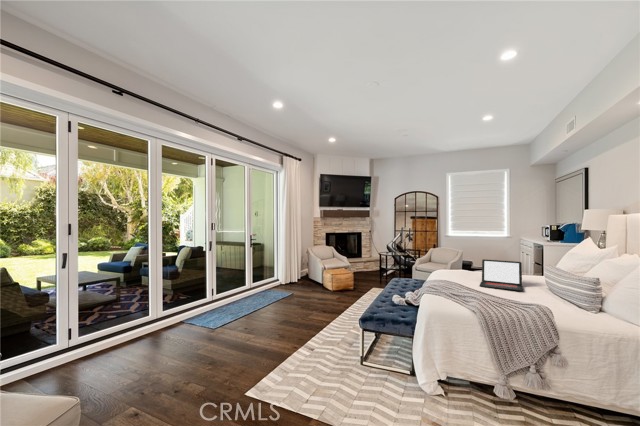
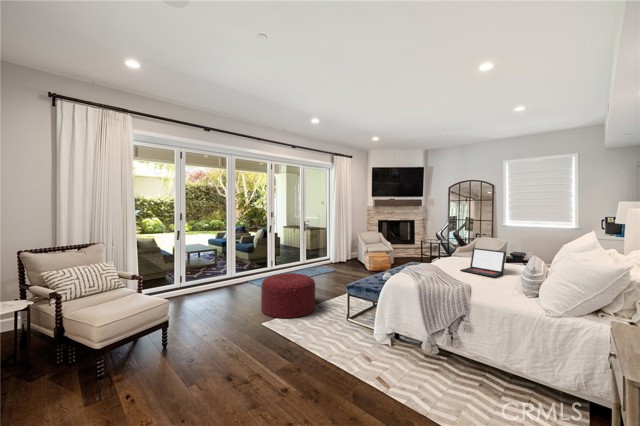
ottoman: none [229,306,307,377] -> present [261,273,315,318]

